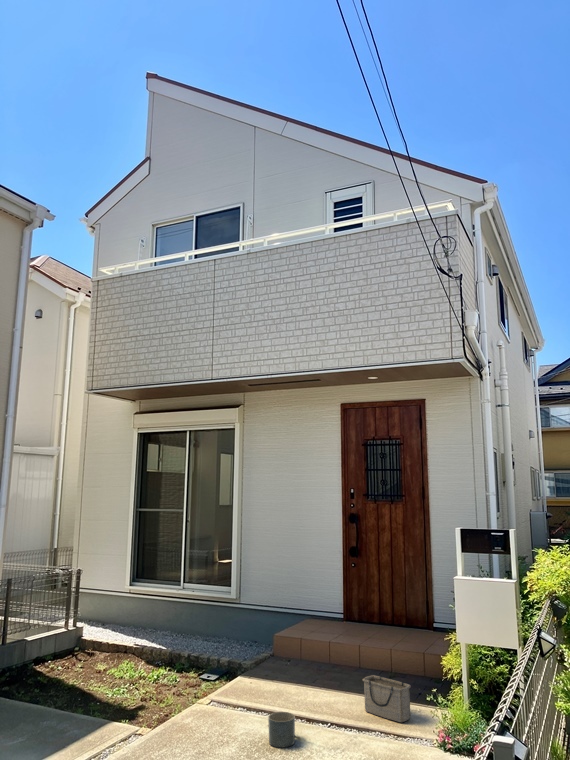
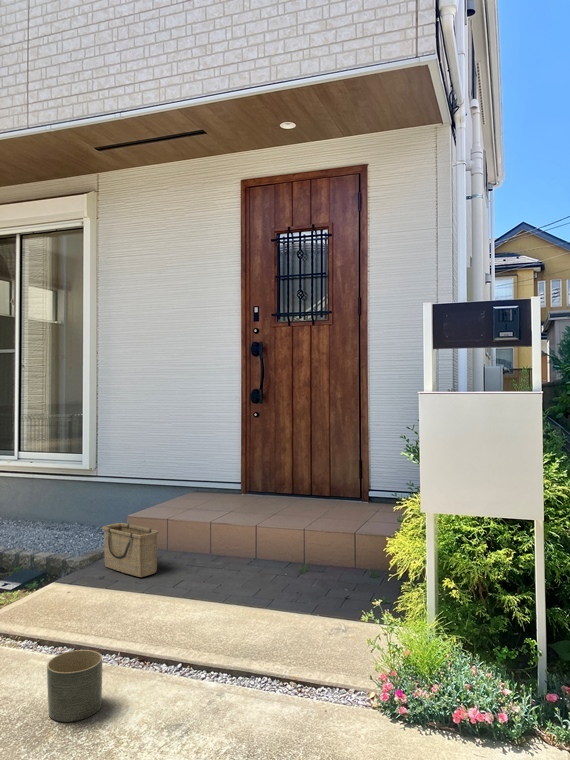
basket: present [363,675,411,722] -> present [102,523,159,577]

